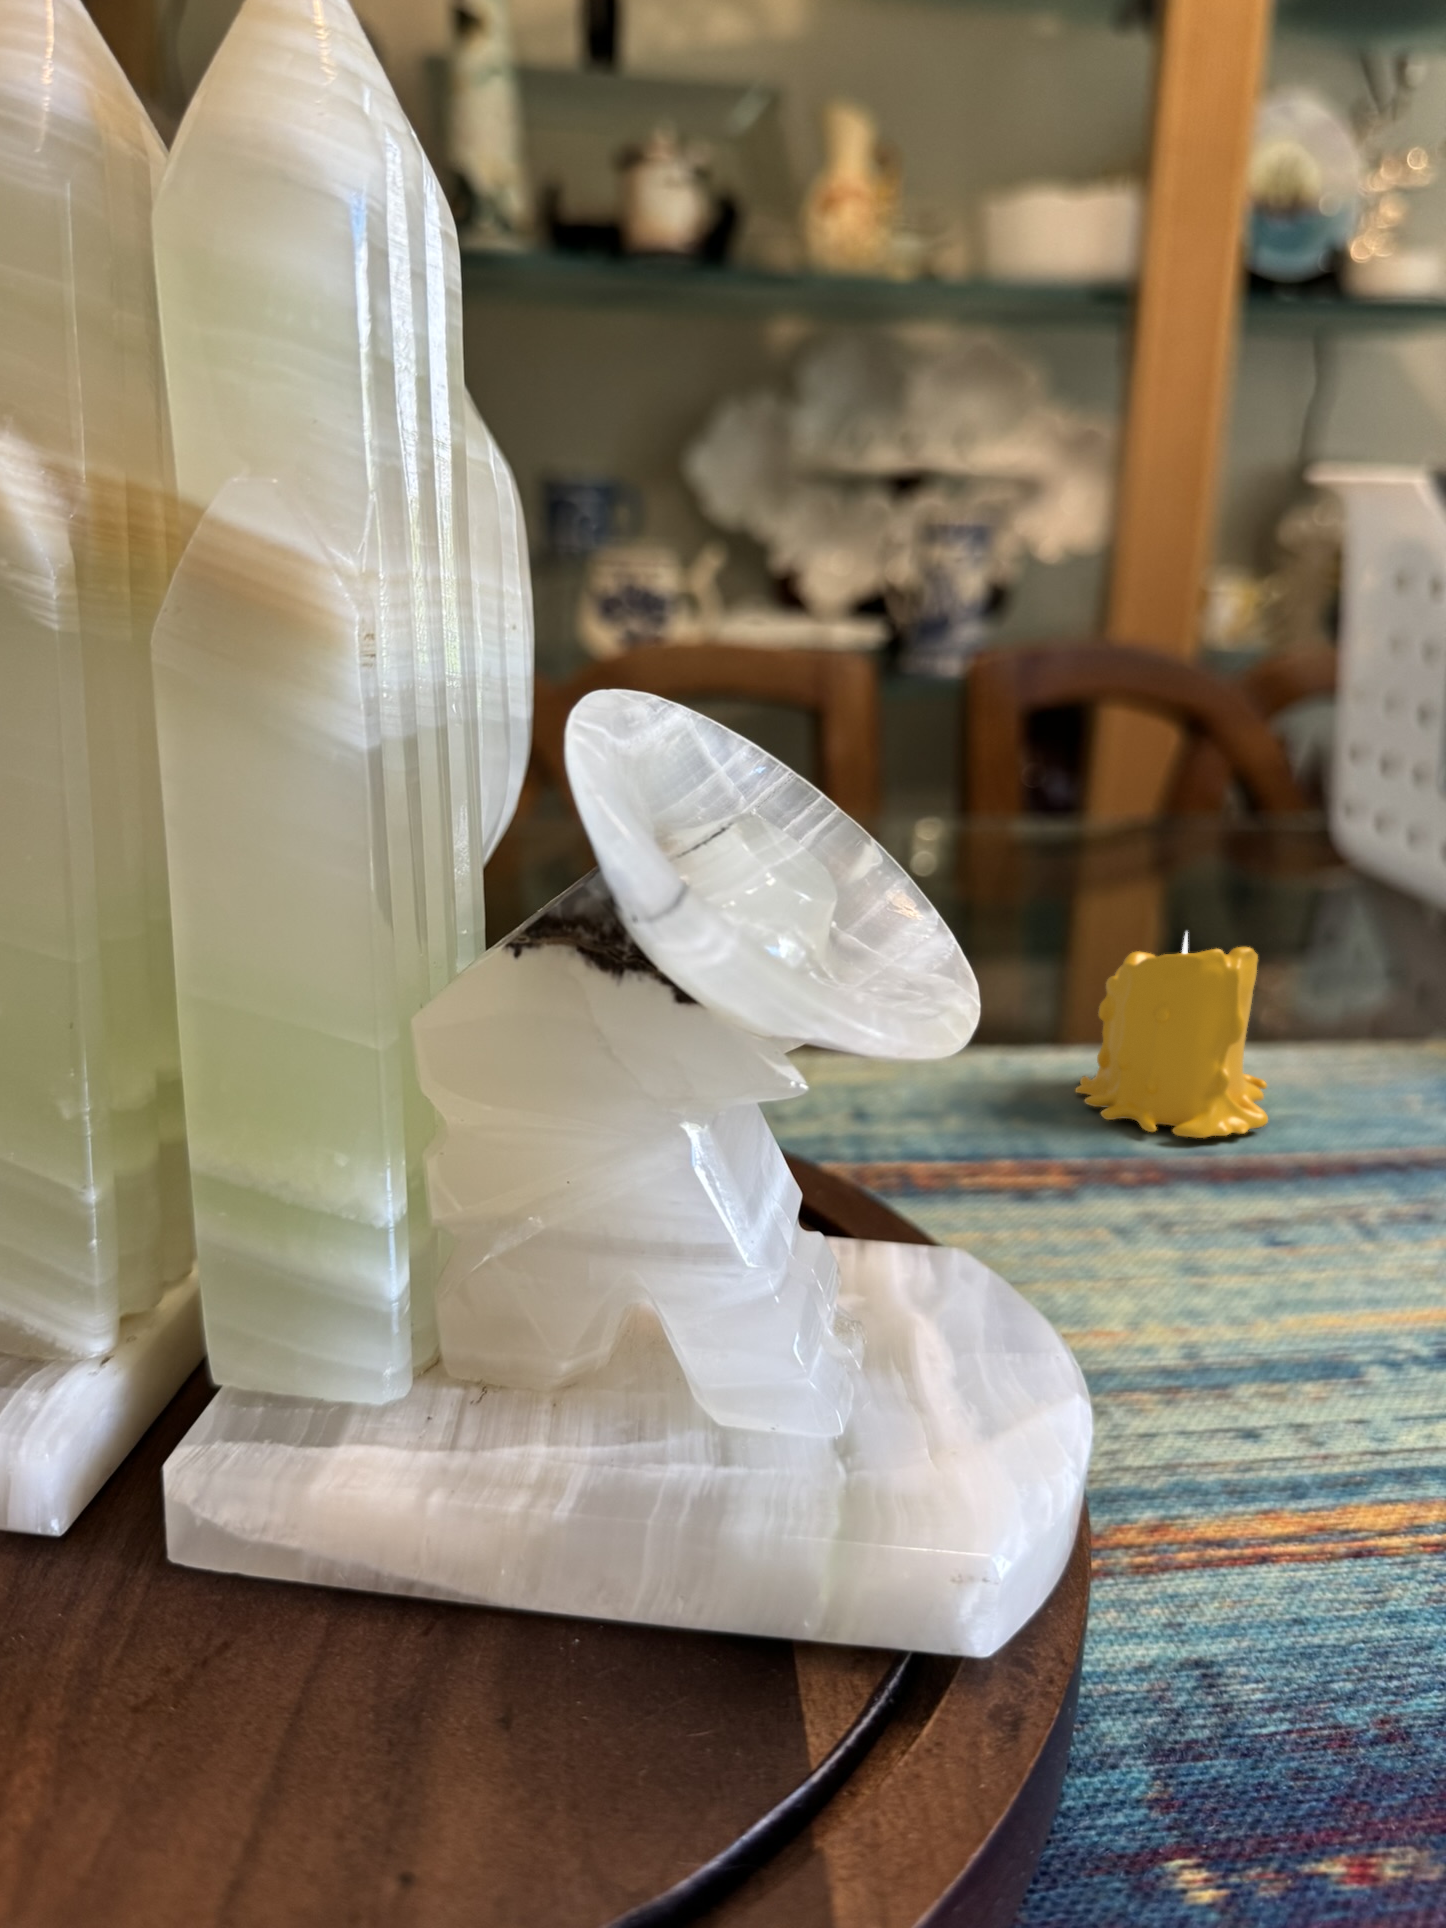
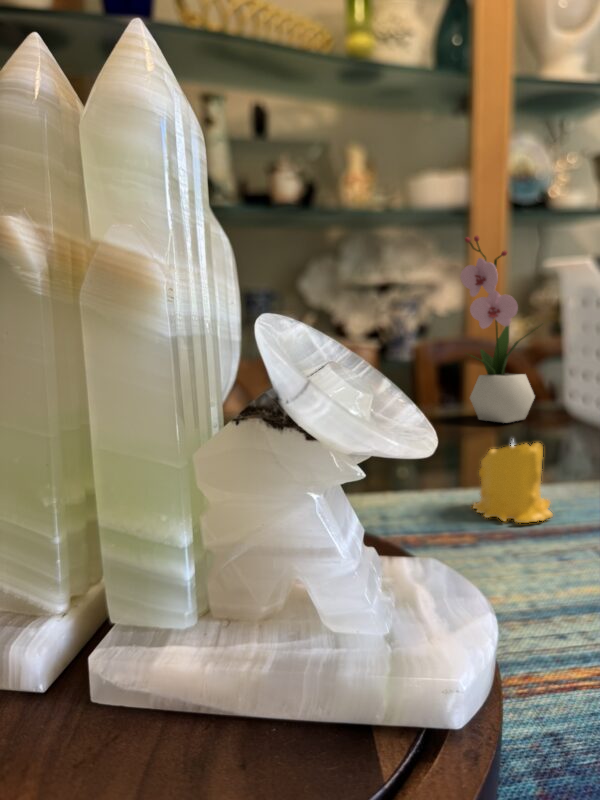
flower arrangement: none [1091,378,1300,861] -> present [460,236,535,423]

